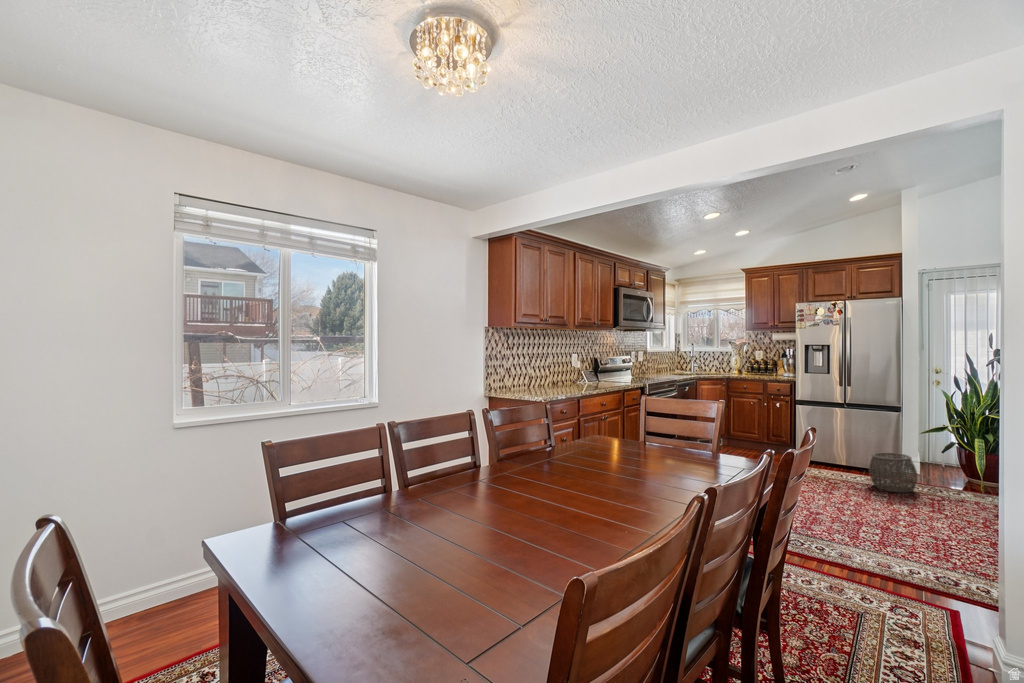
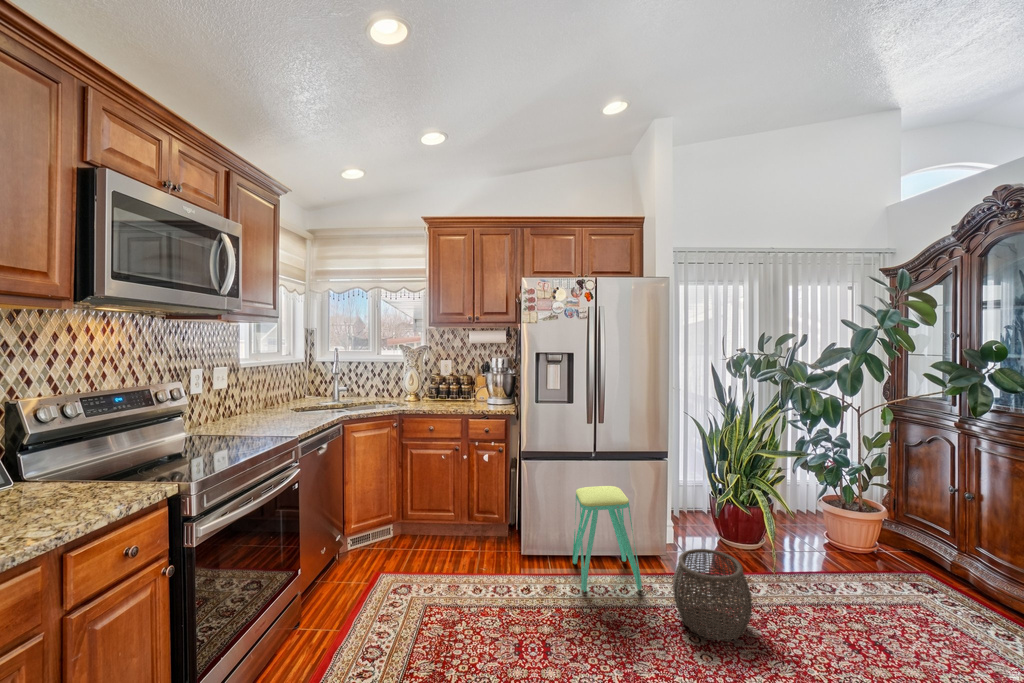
stool: none [823,422,866,476] -> present [573,486,642,592]

